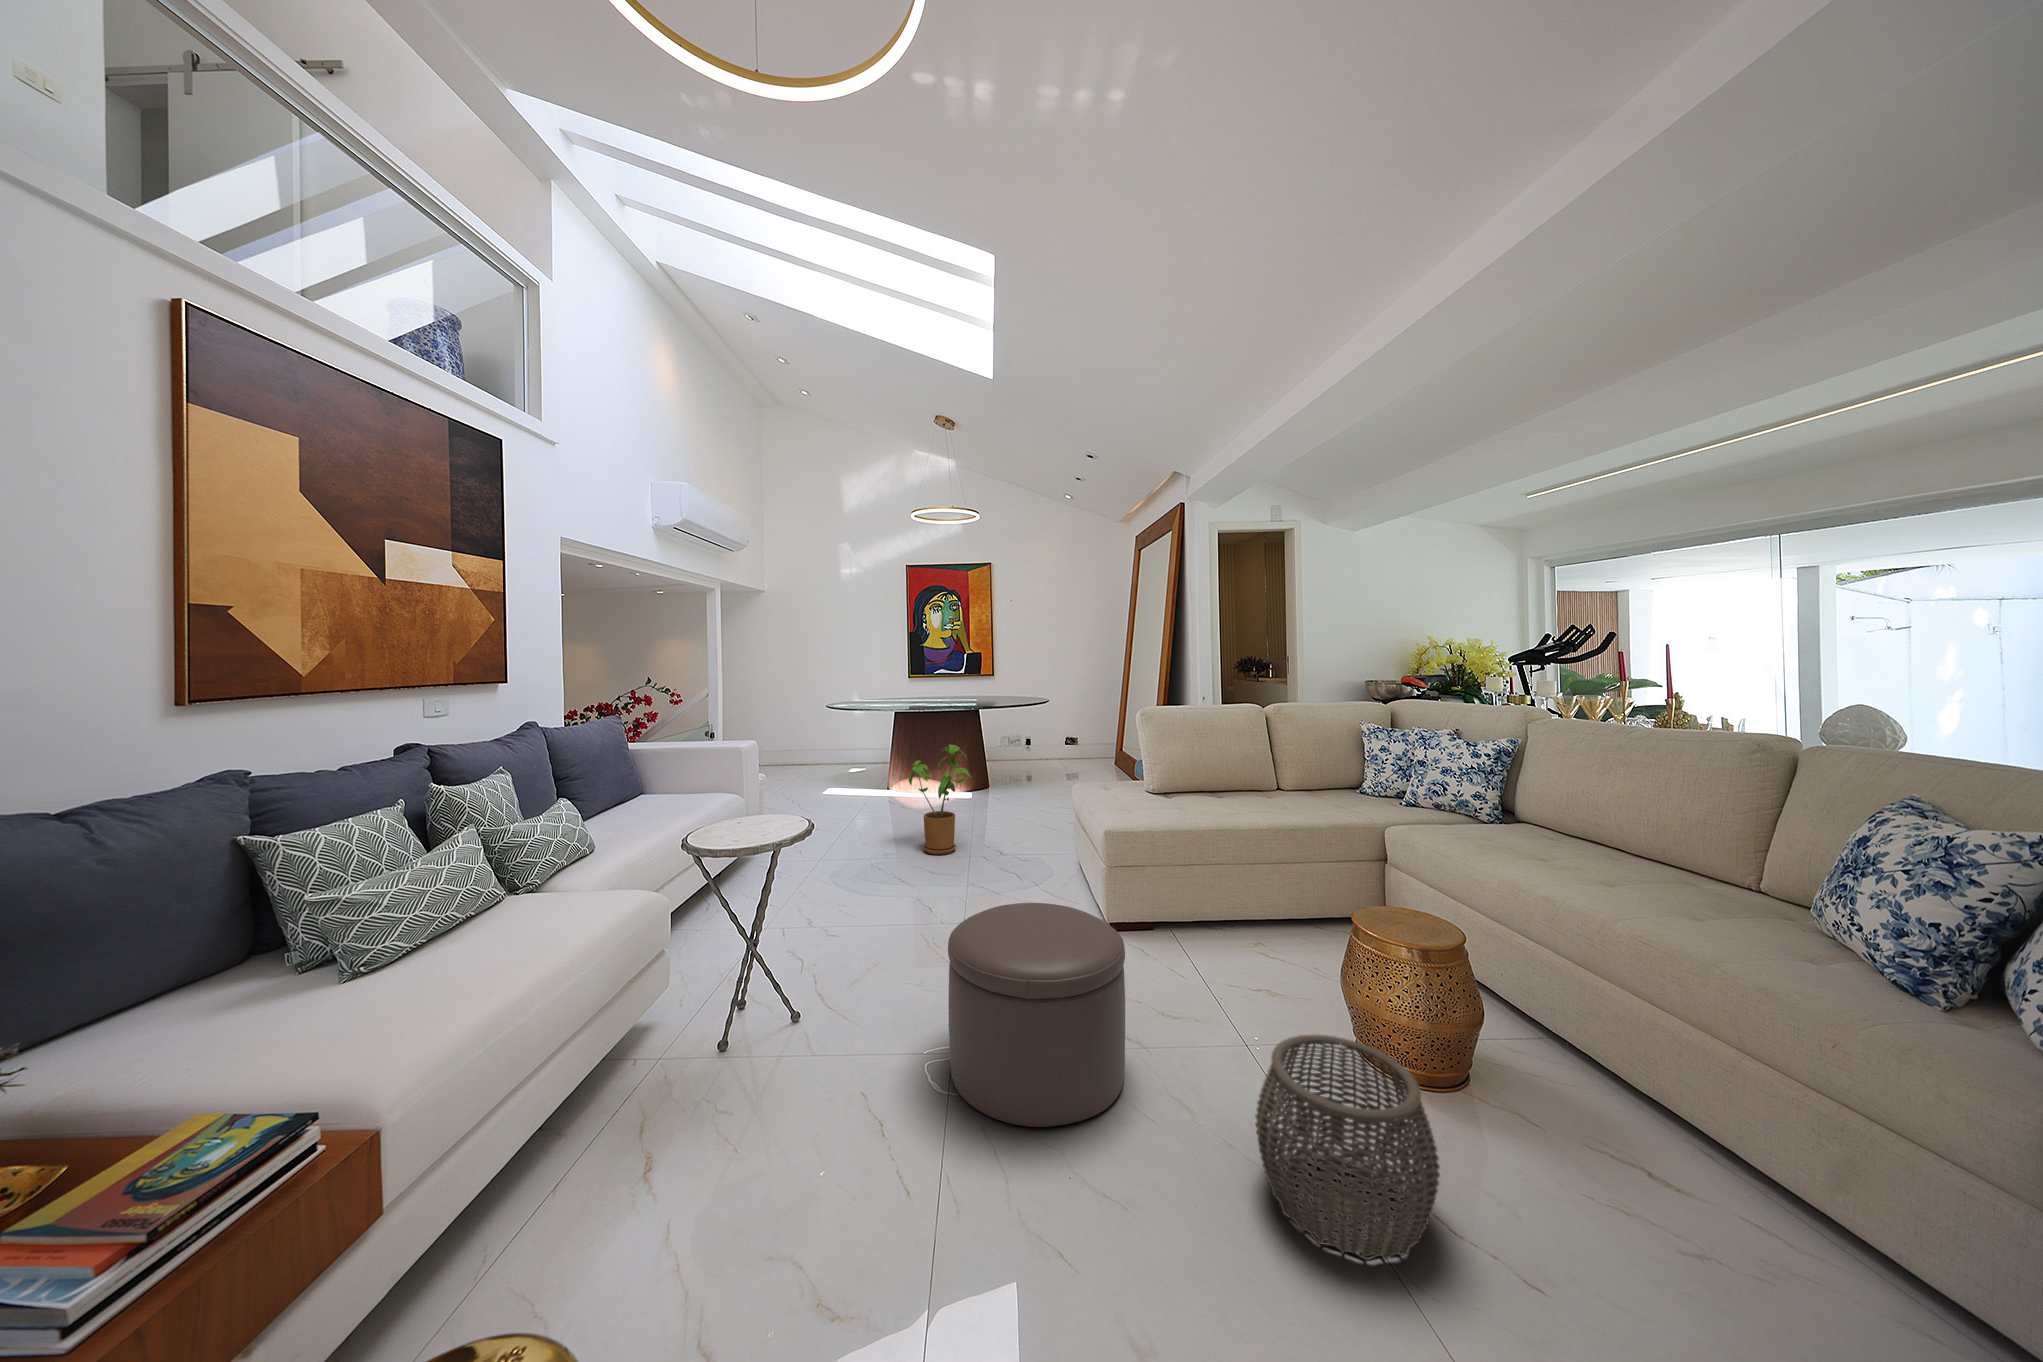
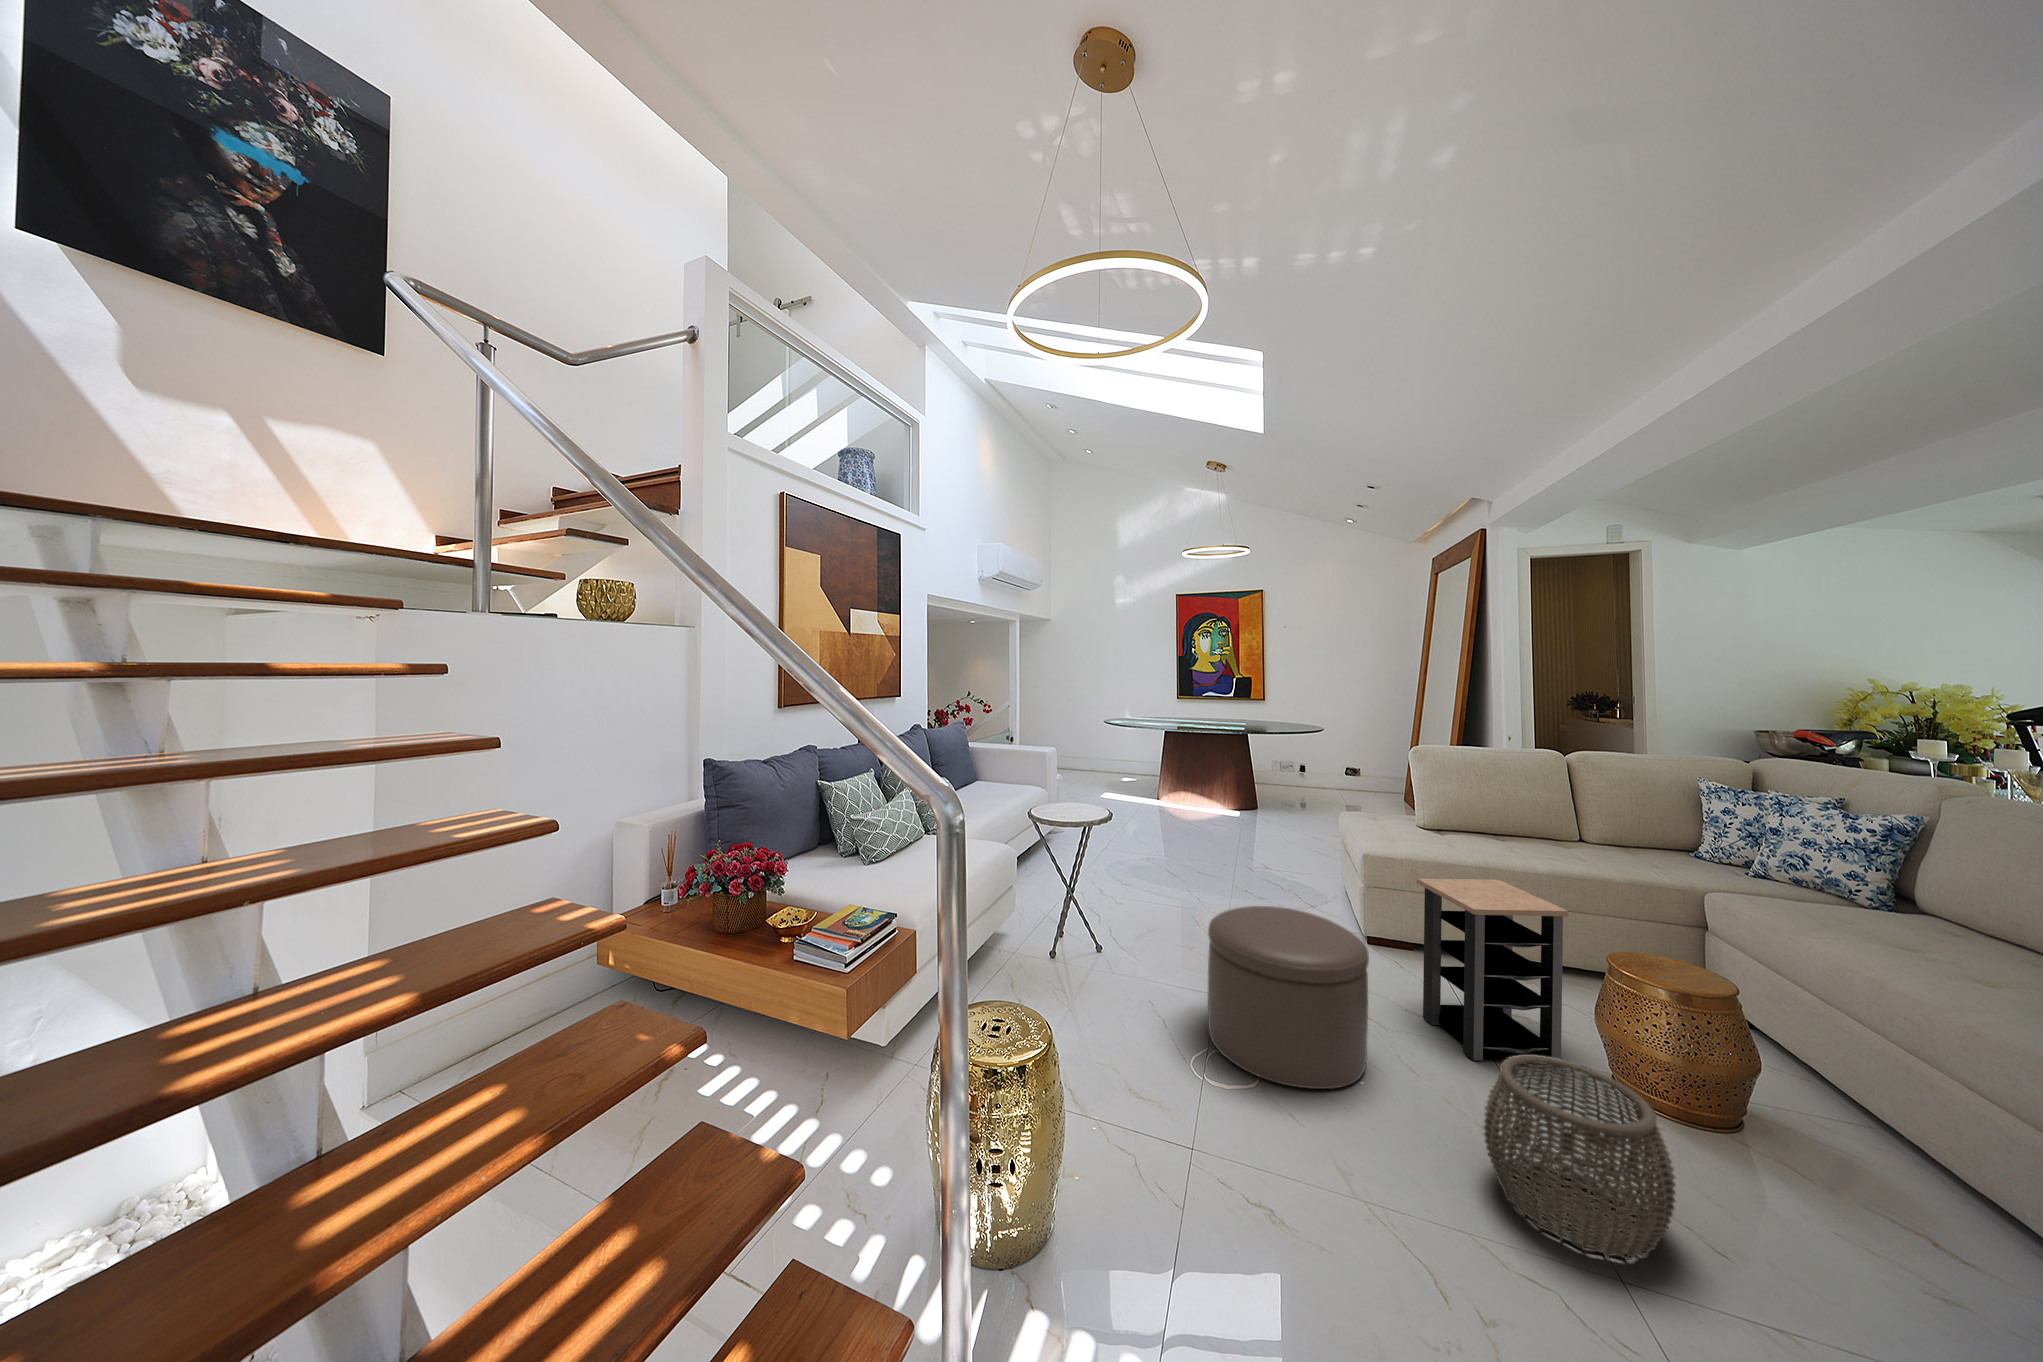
house plant: present [909,745,971,855] -> none [1177,766,1237,864]
side table: none [1160,838,1298,1038] -> present [1417,879,1568,1060]

